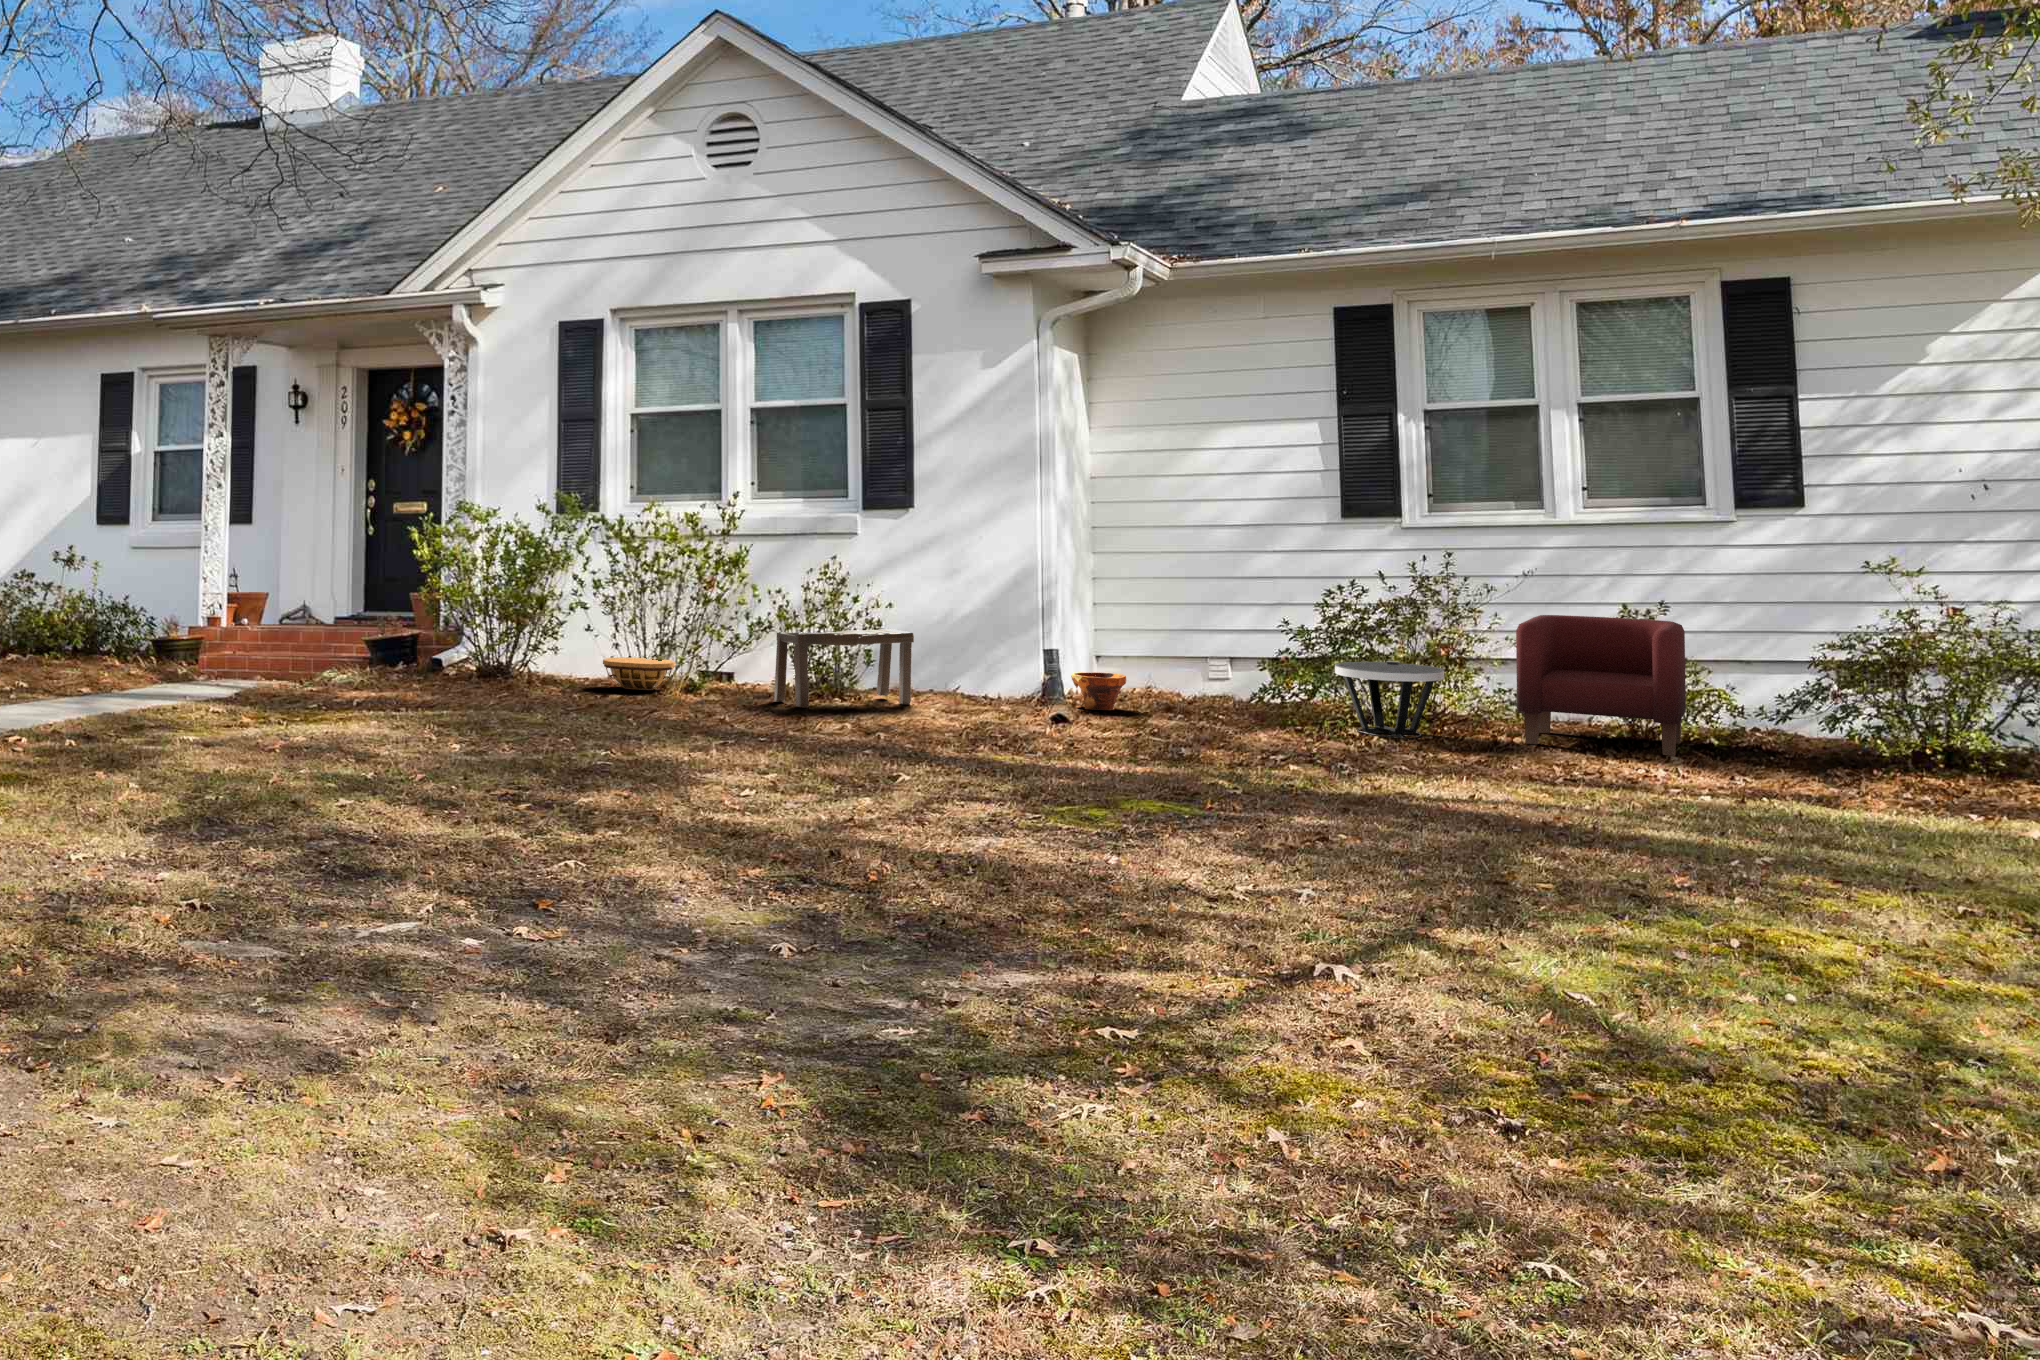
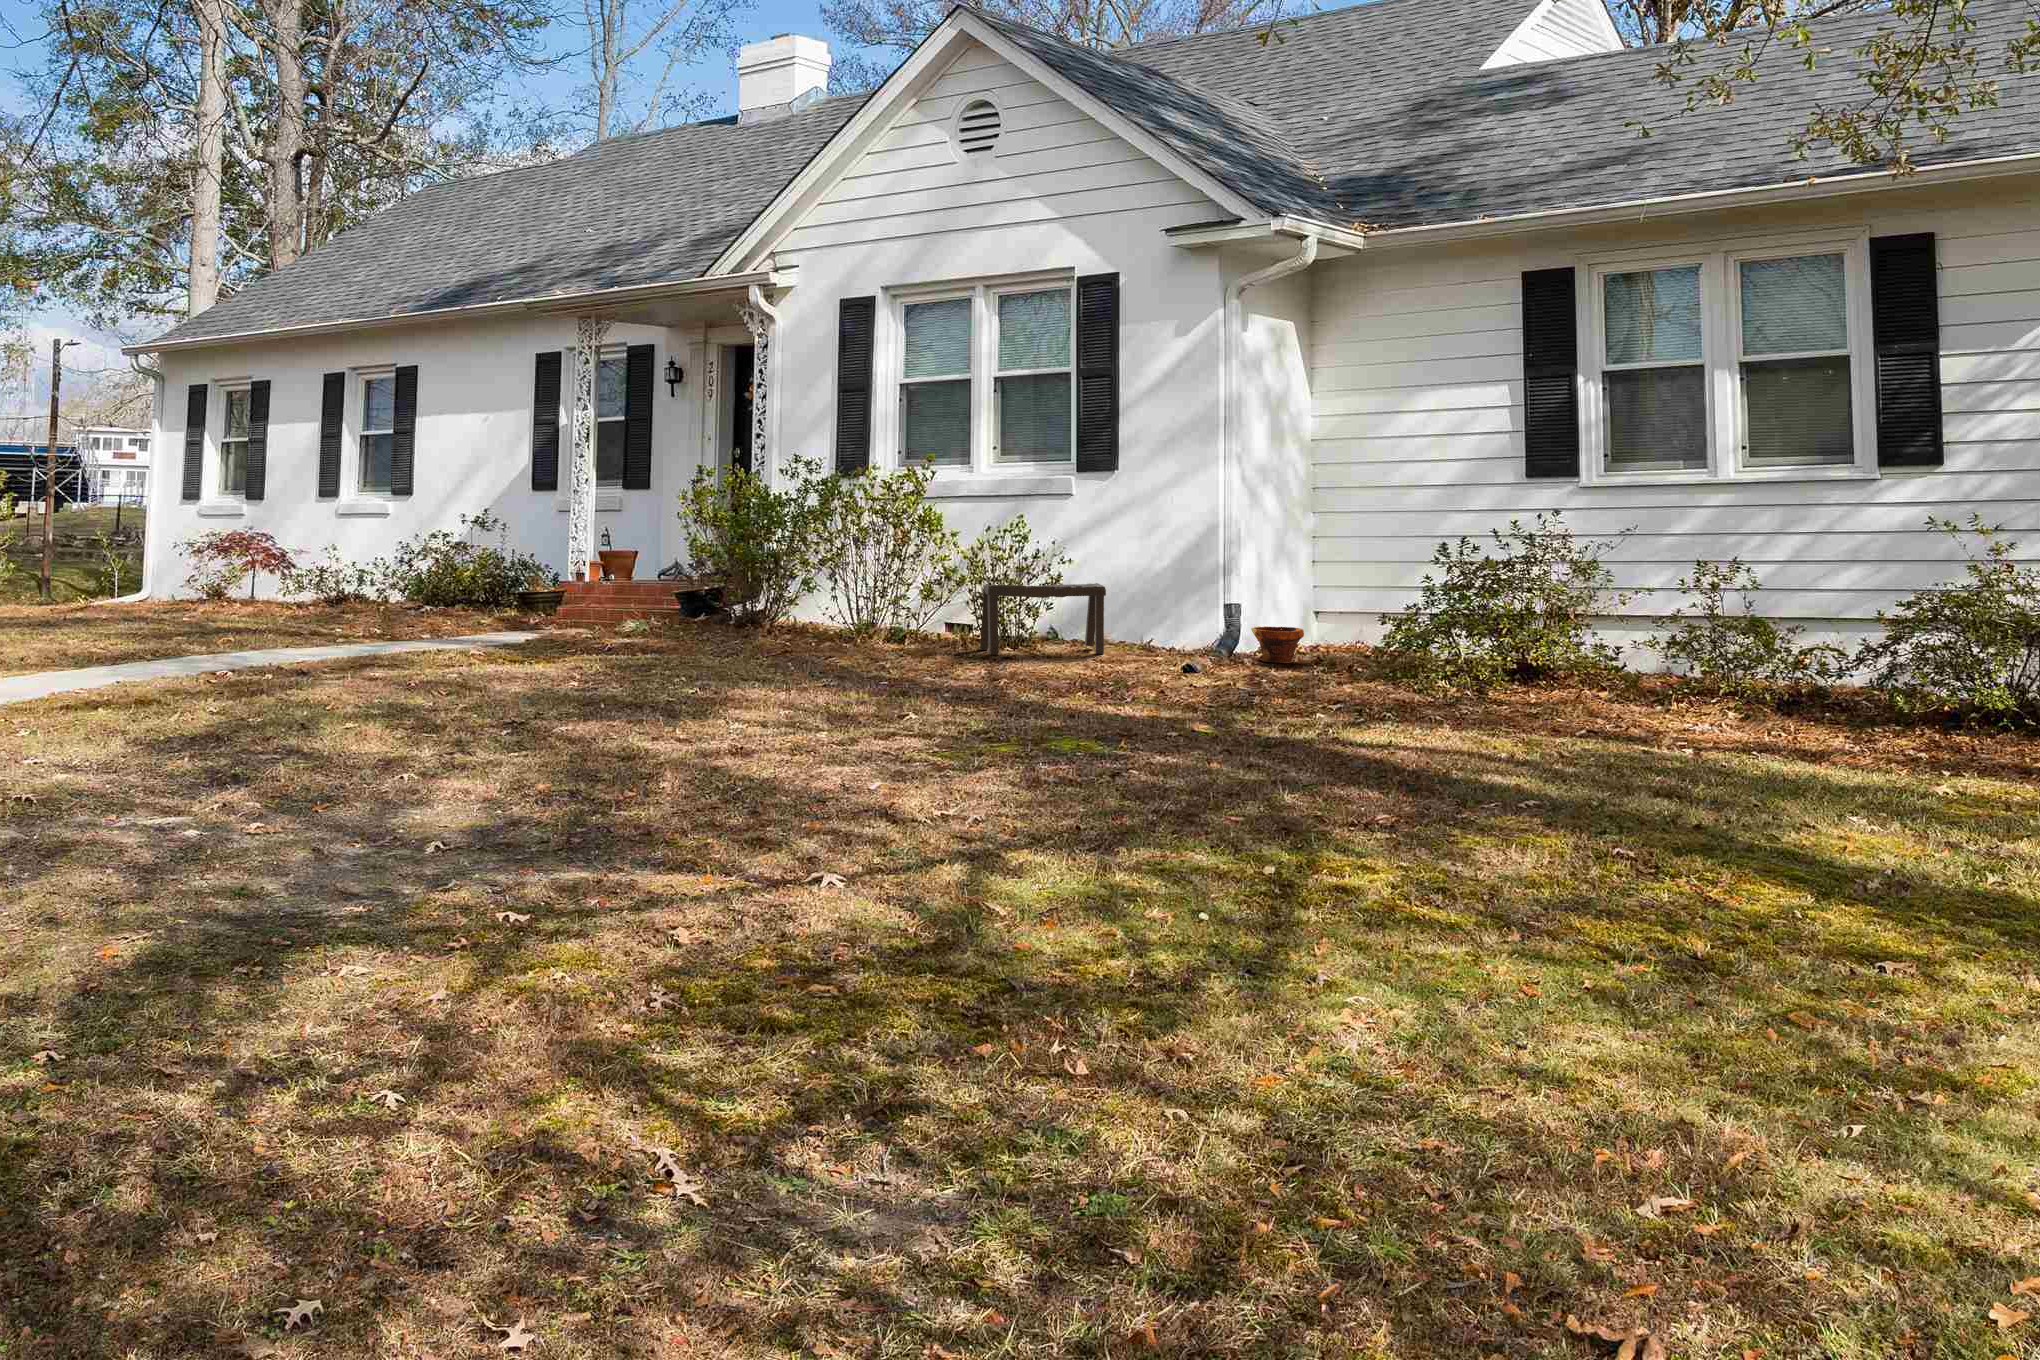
armchair: present [1516,615,1686,756] -> none [1622,574,1809,715]
basket: present [603,657,675,690] -> none [851,608,915,638]
side table: present [1335,661,1444,738] -> none [1465,618,1568,693]

